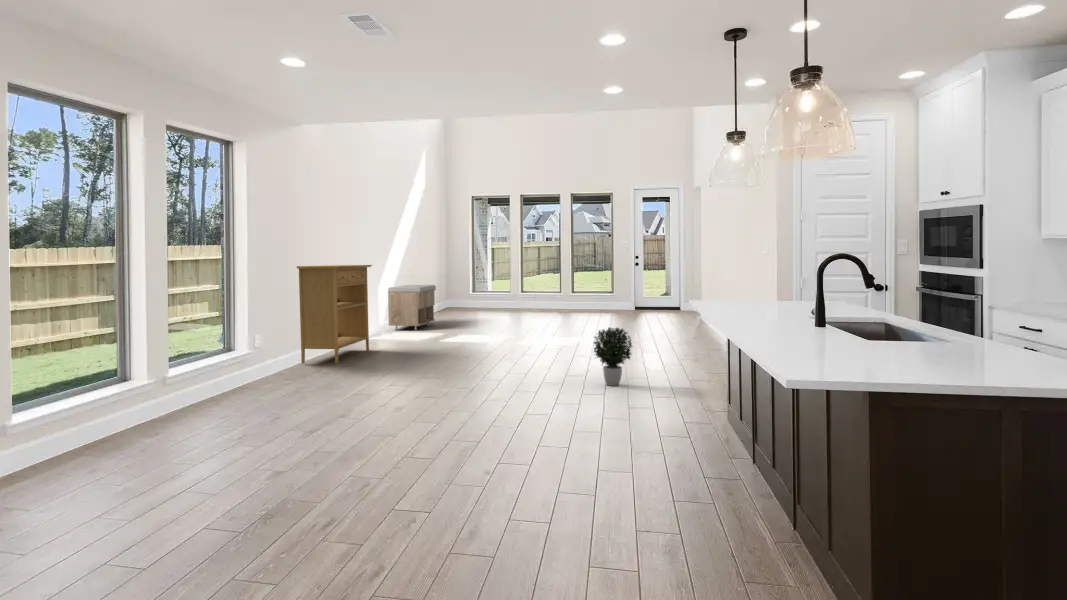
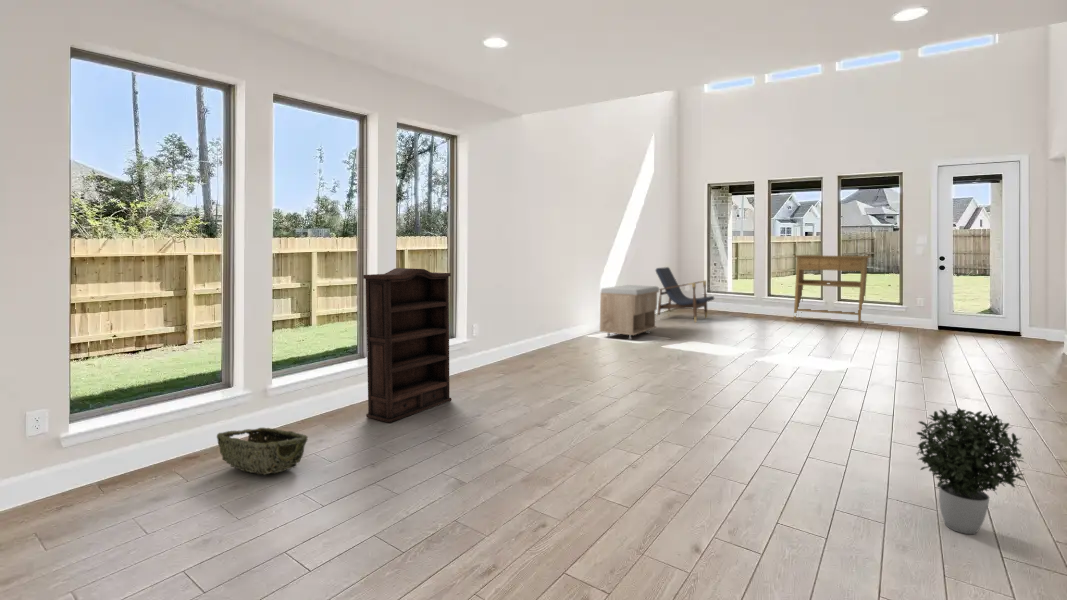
console table: present [297,265,372,364] -> present [794,255,871,325]
bookshelf: none [235,269,298,387] -> present [363,268,451,423]
lounge chair: none [428,269,479,316] -> present [656,267,714,322]
woven basket: none [159,386,231,414] -> present [217,428,308,475]

